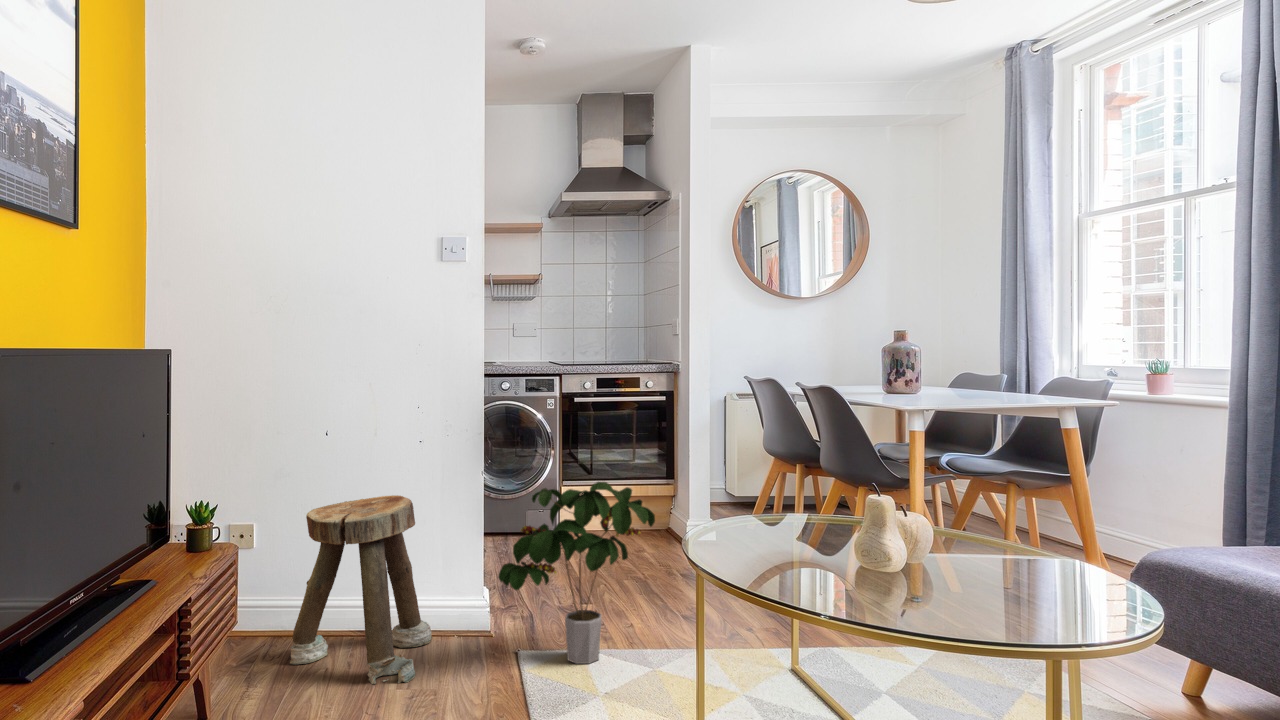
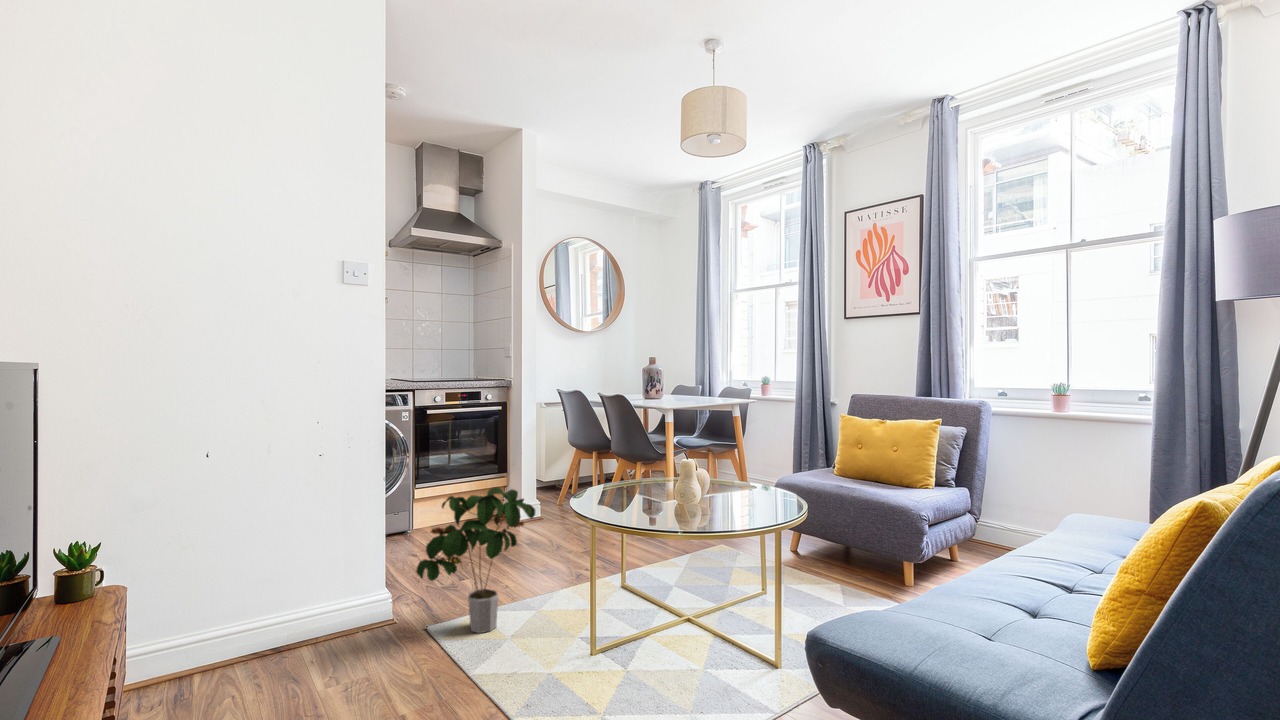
stool: present [290,495,432,684] -> none [215,511,345,677]

